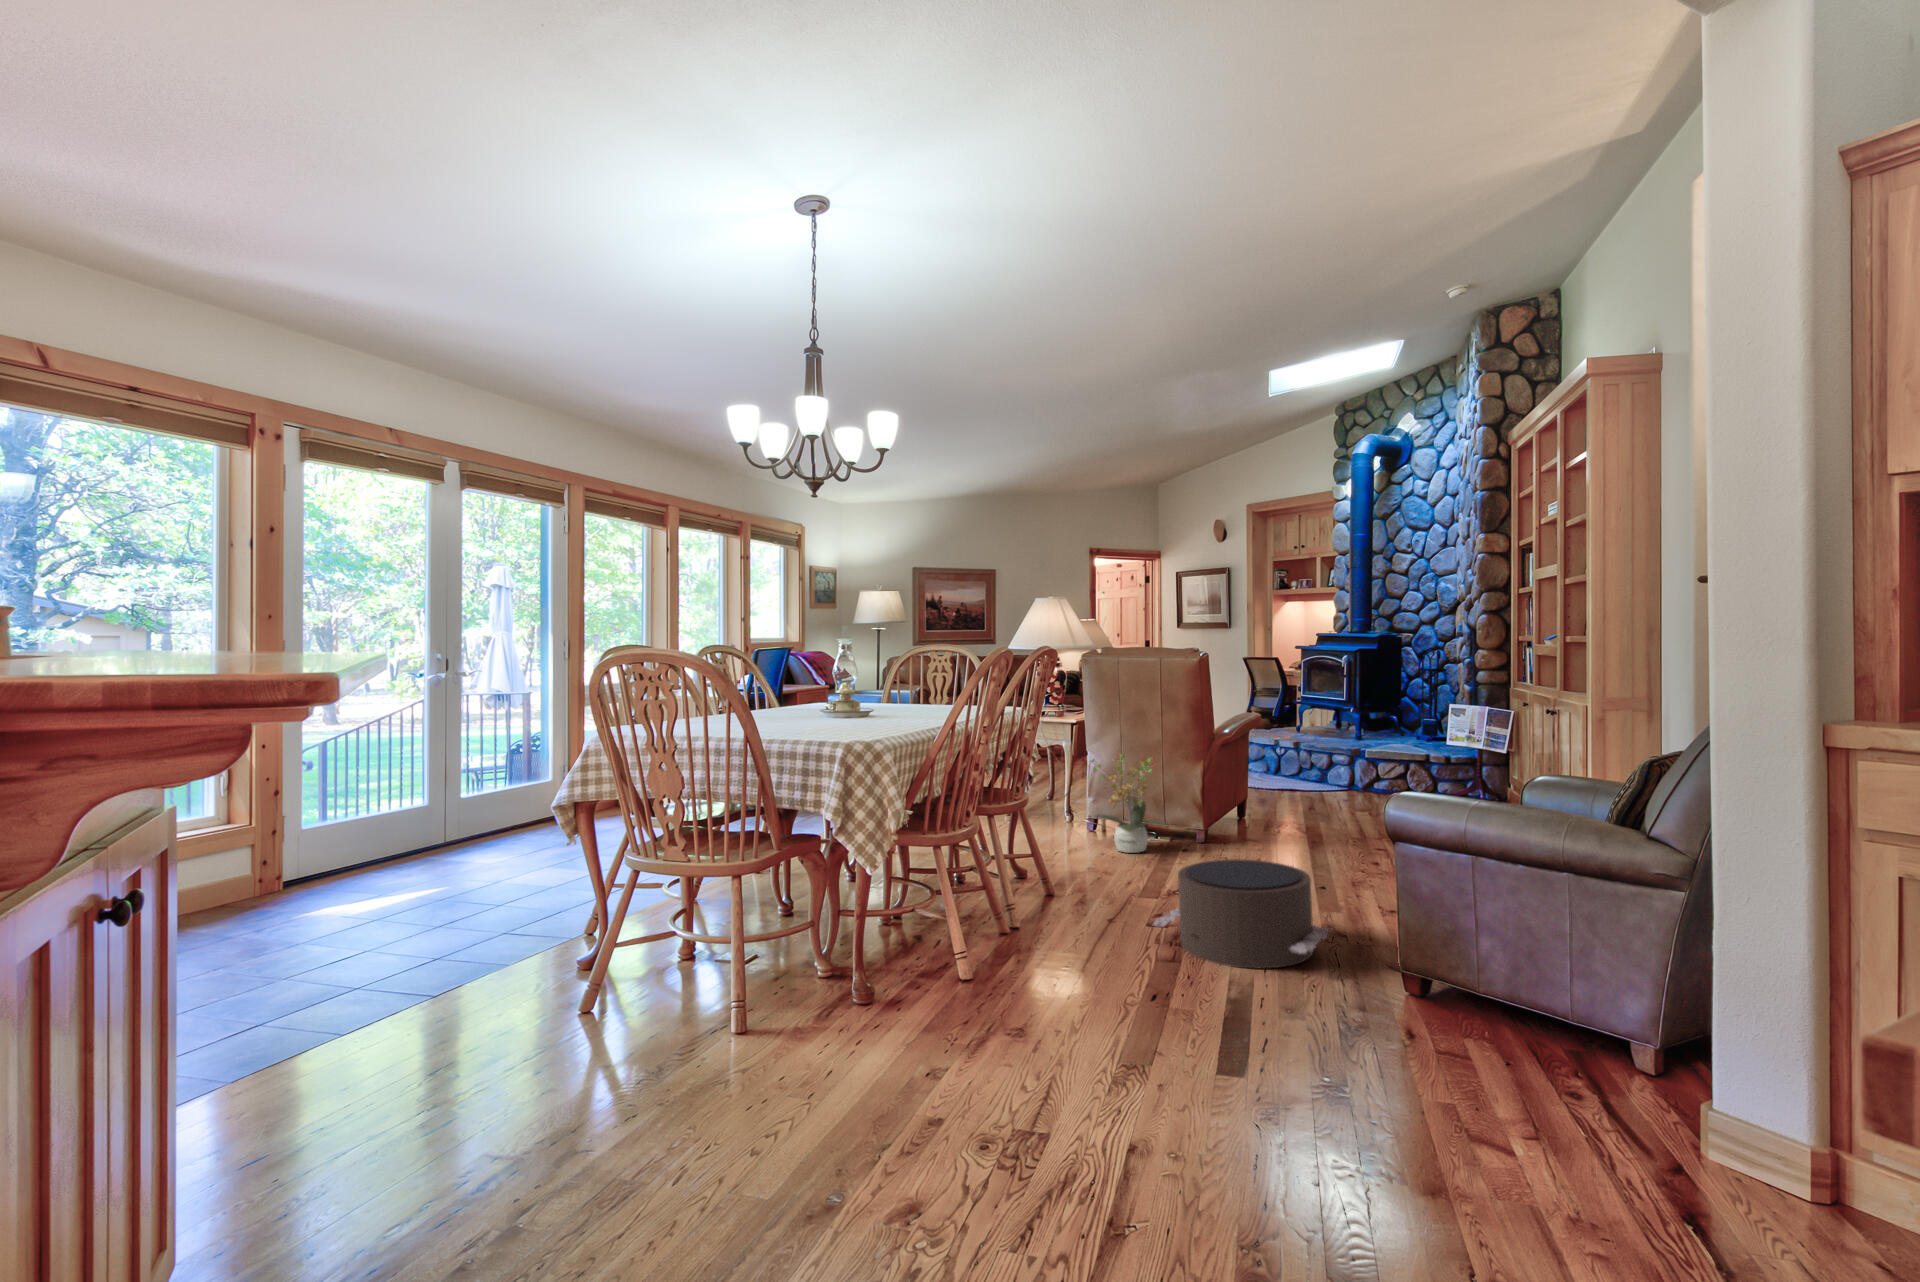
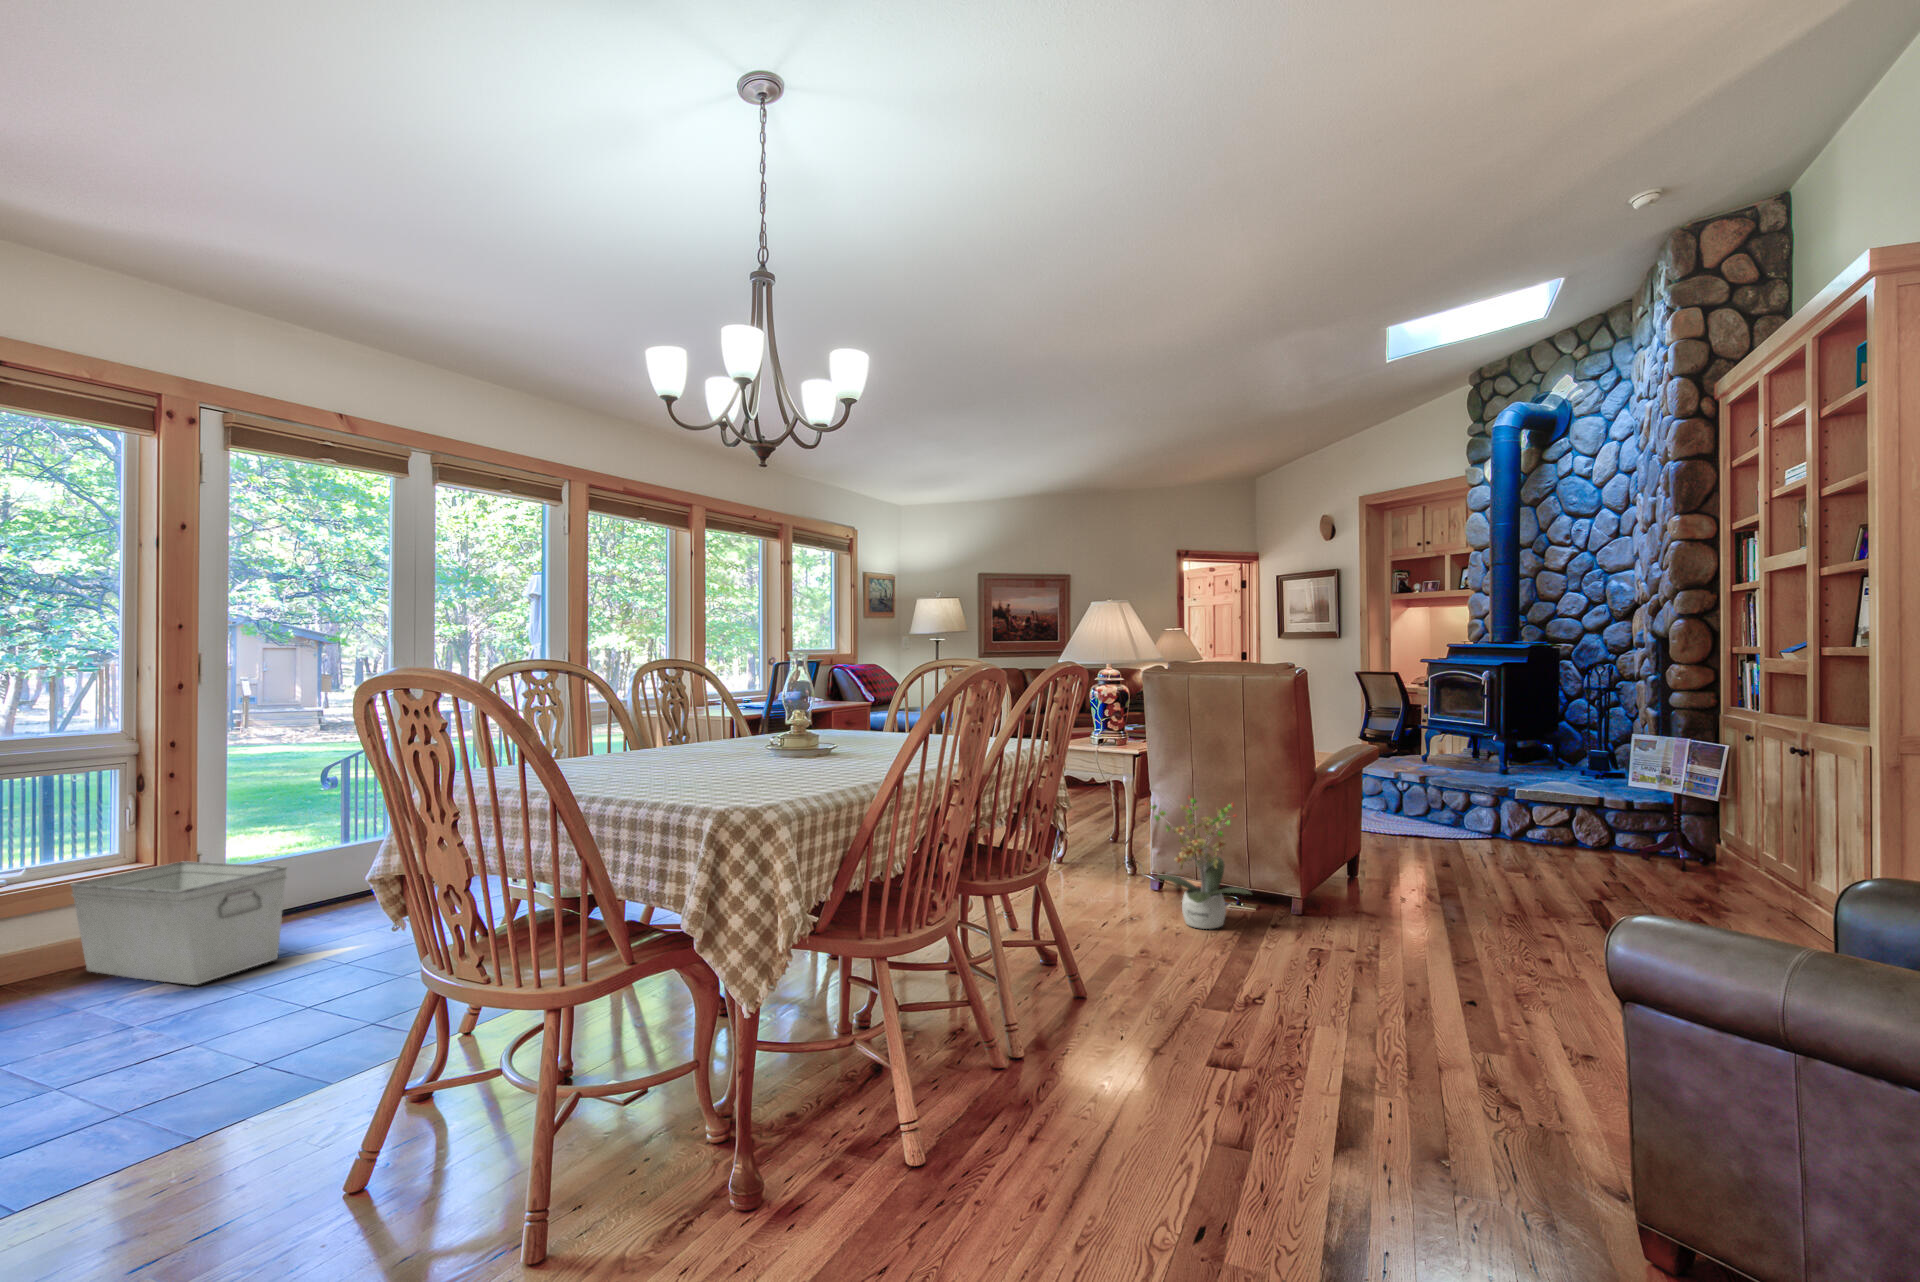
storage bin: none [200,819,387,914] -> present [71,861,287,985]
pouf: present [1153,860,1330,968] -> none [1210,975,1492,1170]

